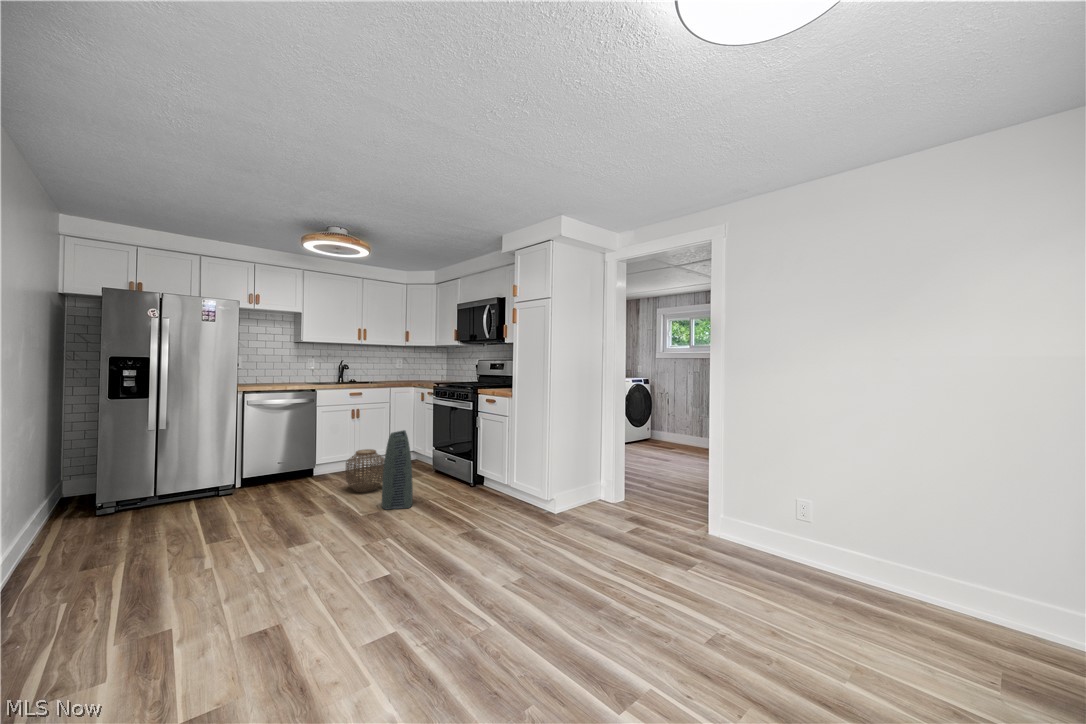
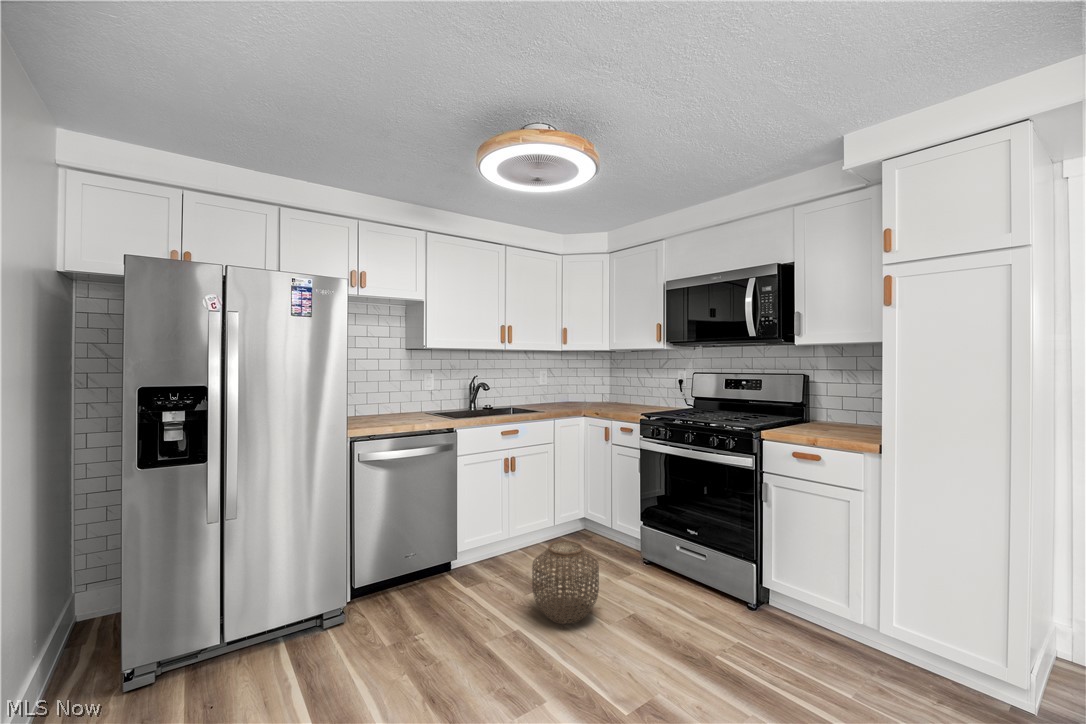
air purifier: present [382,430,413,510] -> none [630,521,697,690]

